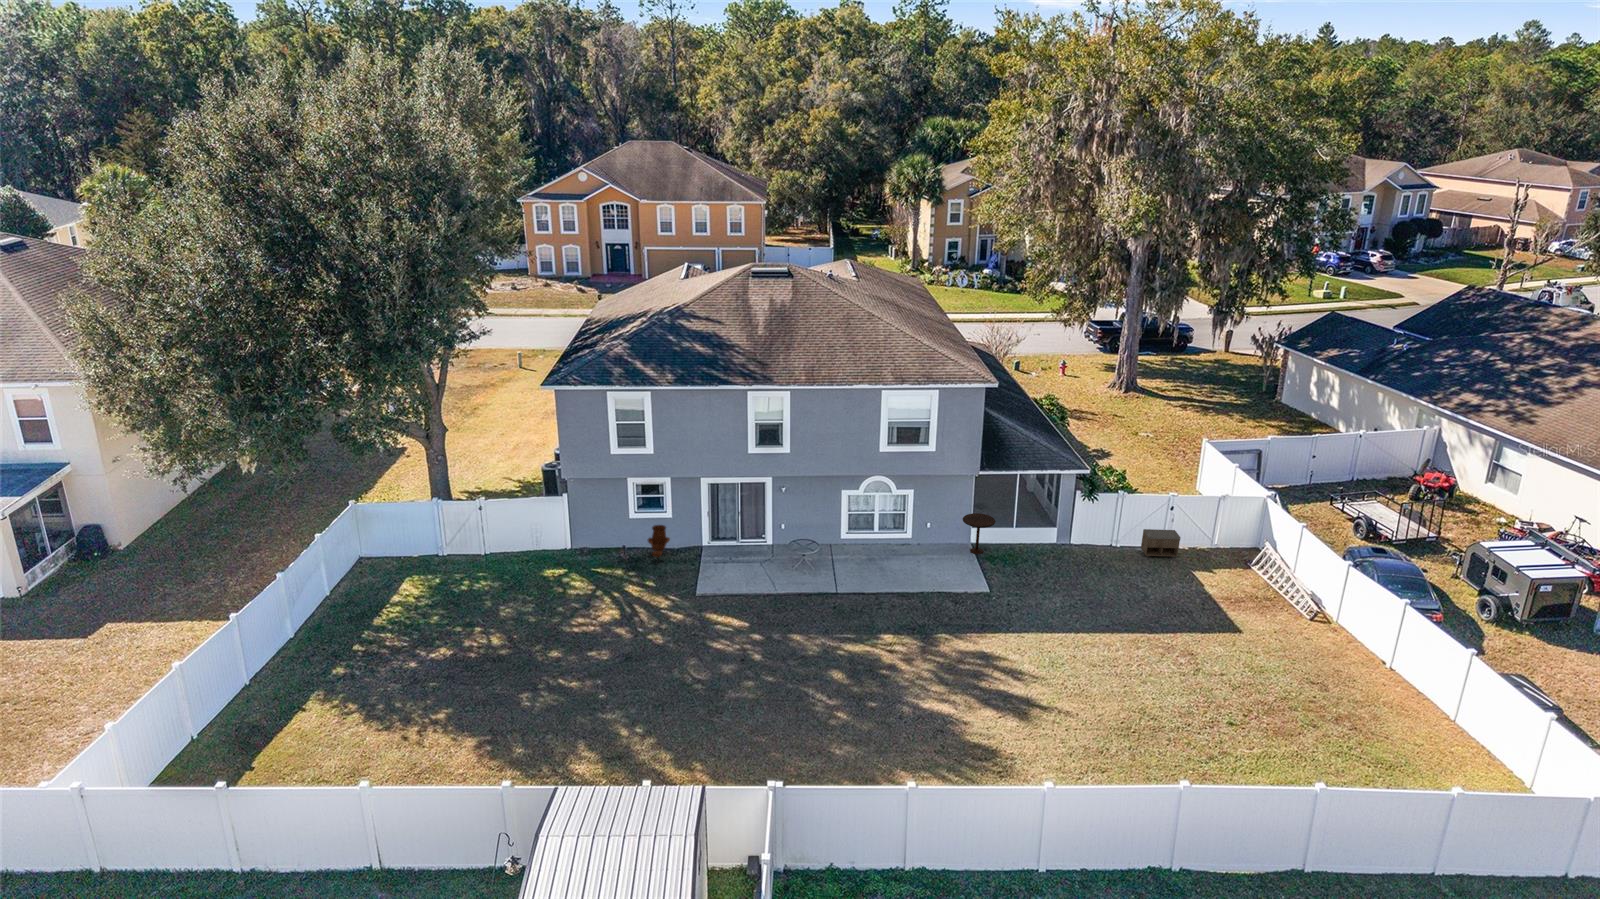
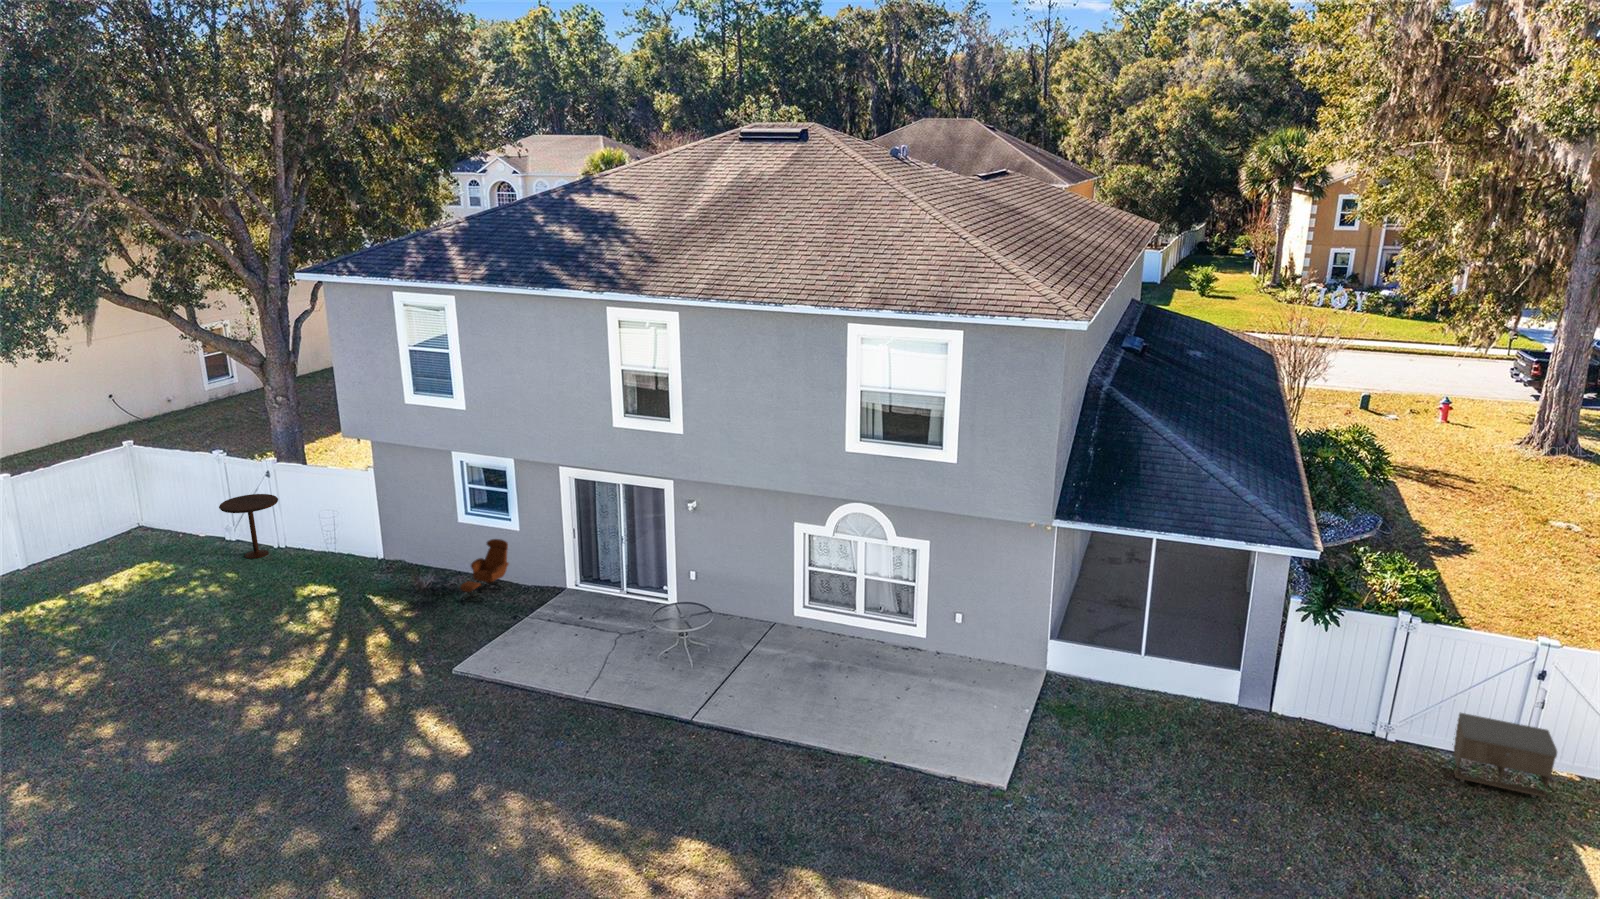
pedestal table: present [963,513,996,554] -> present [219,494,278,559]

